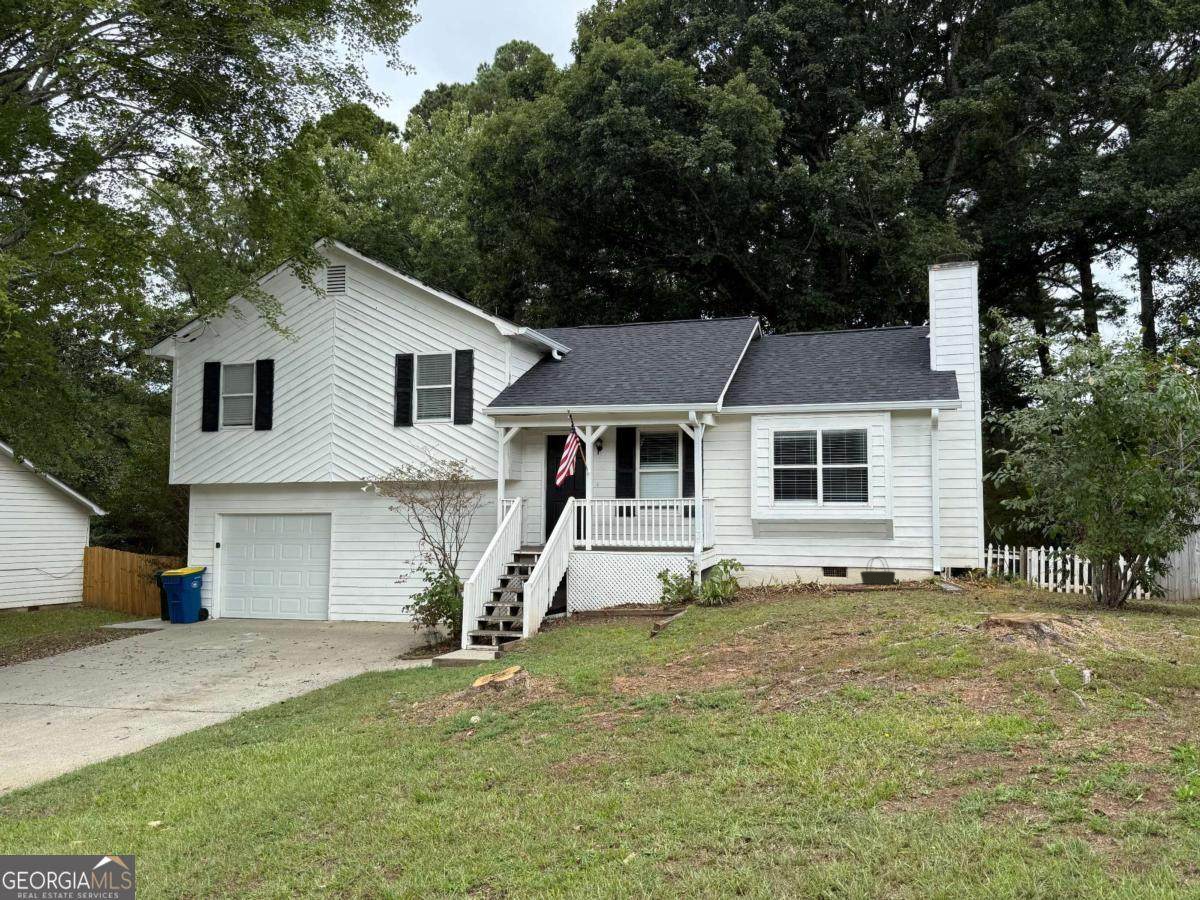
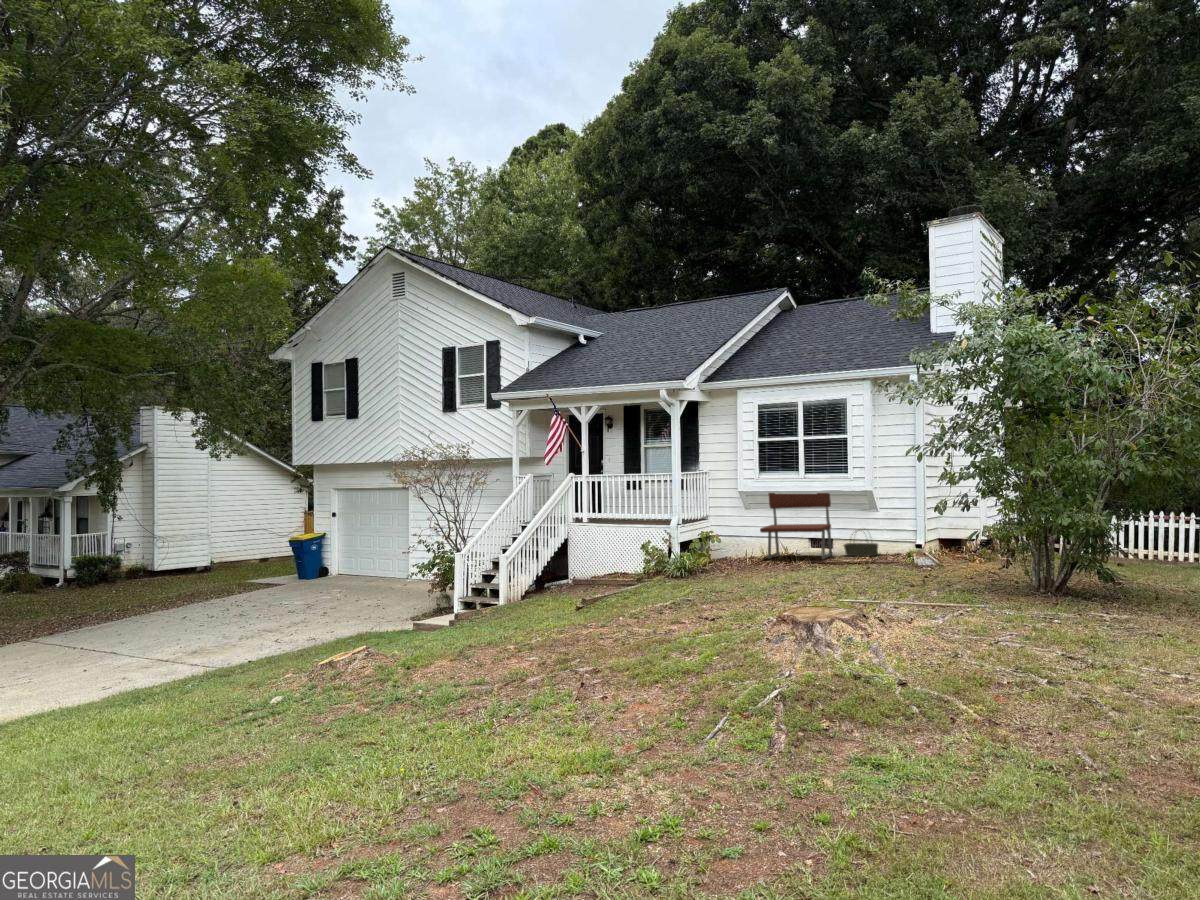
bench: none [777,513,849,587] -> present [760,493,832,559]

